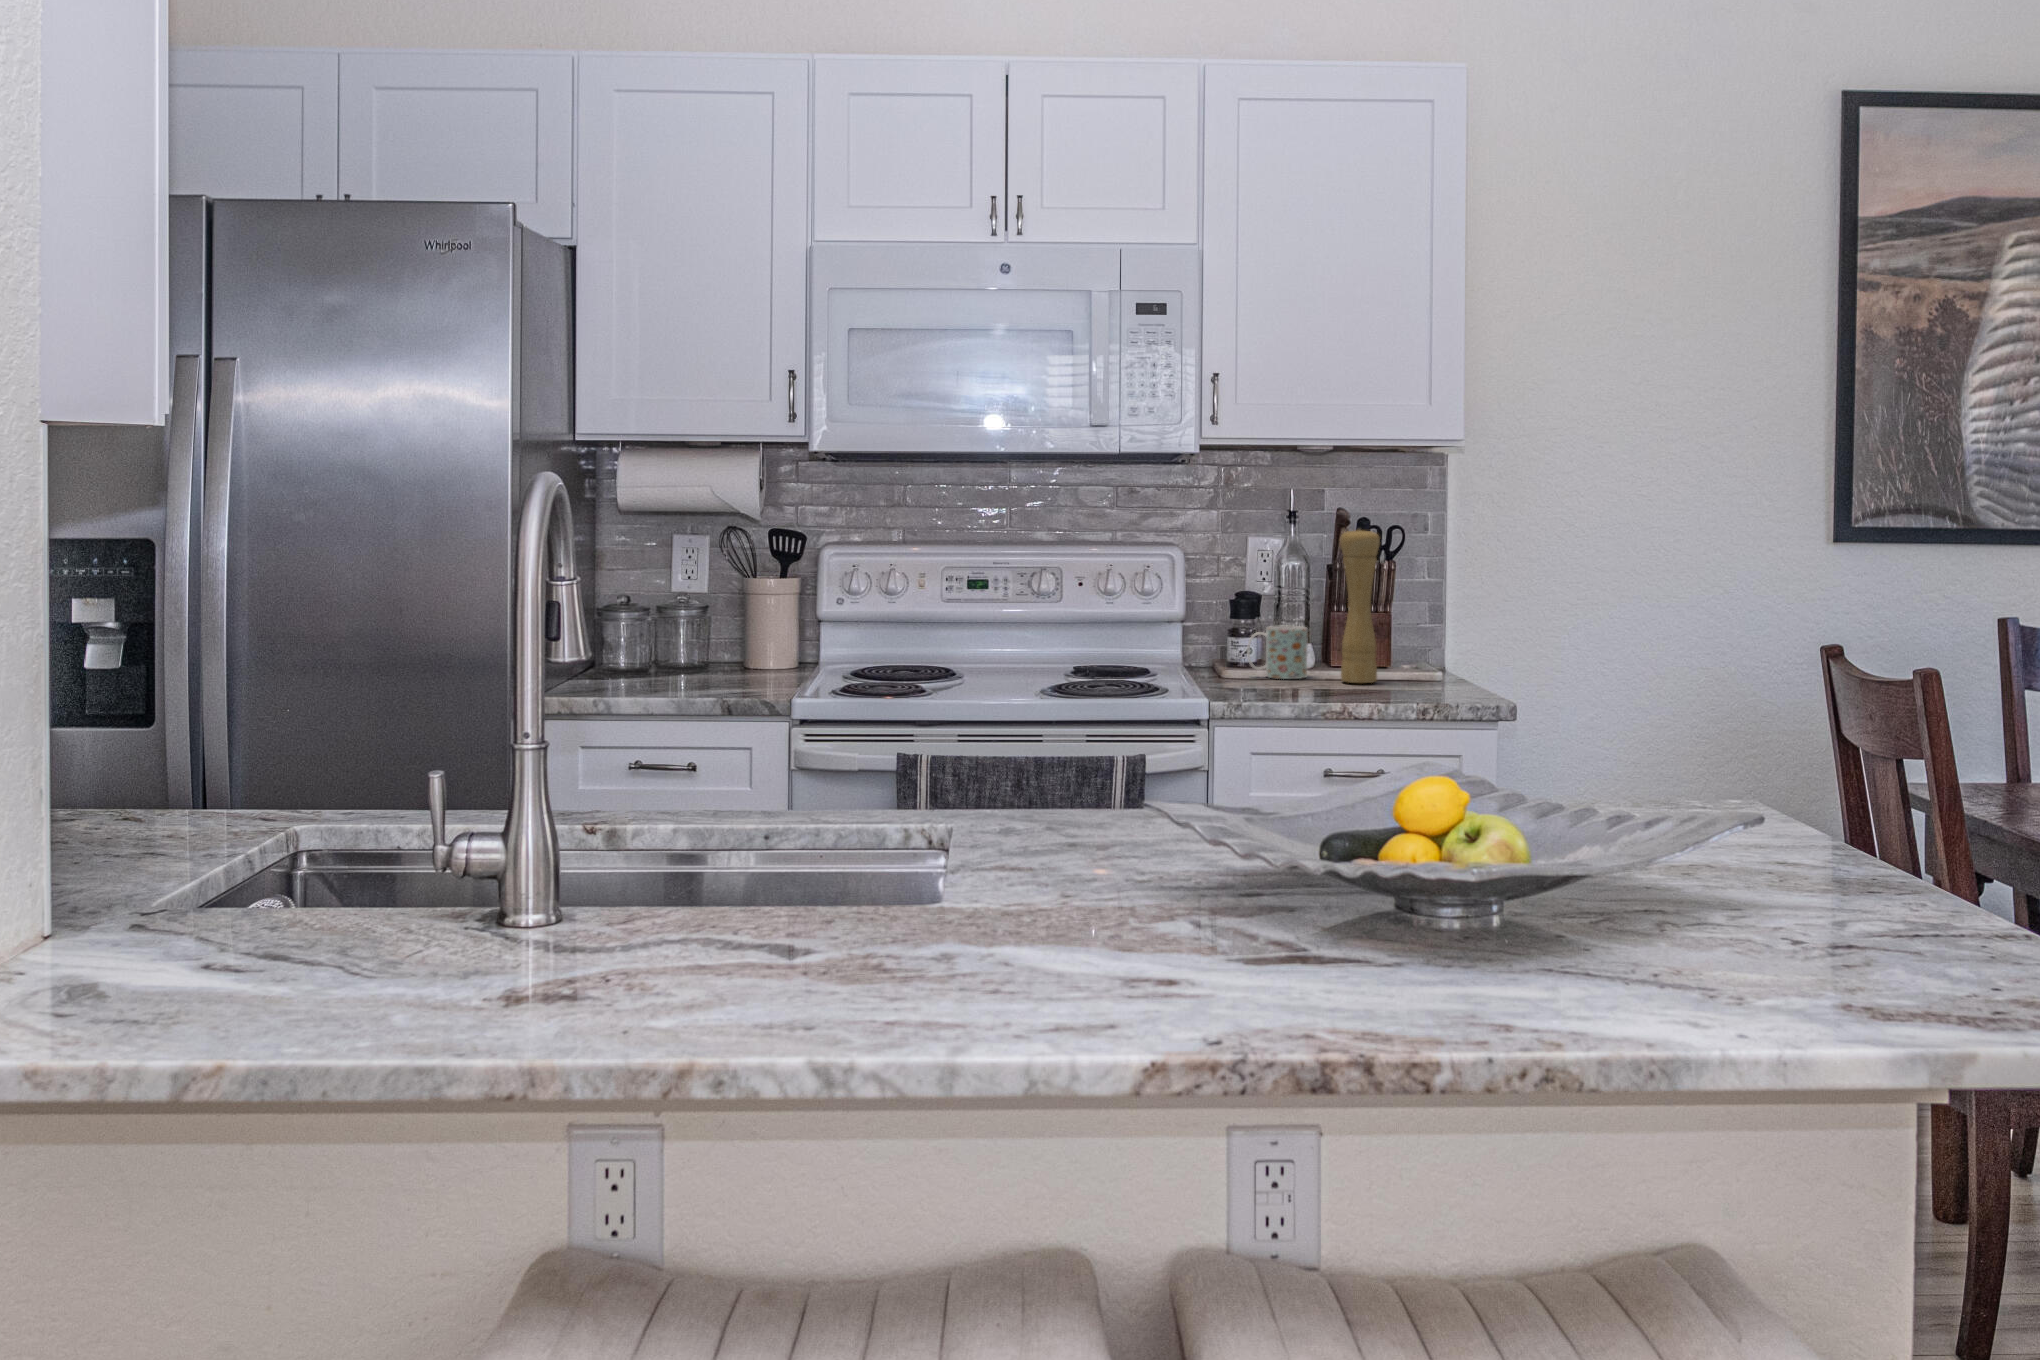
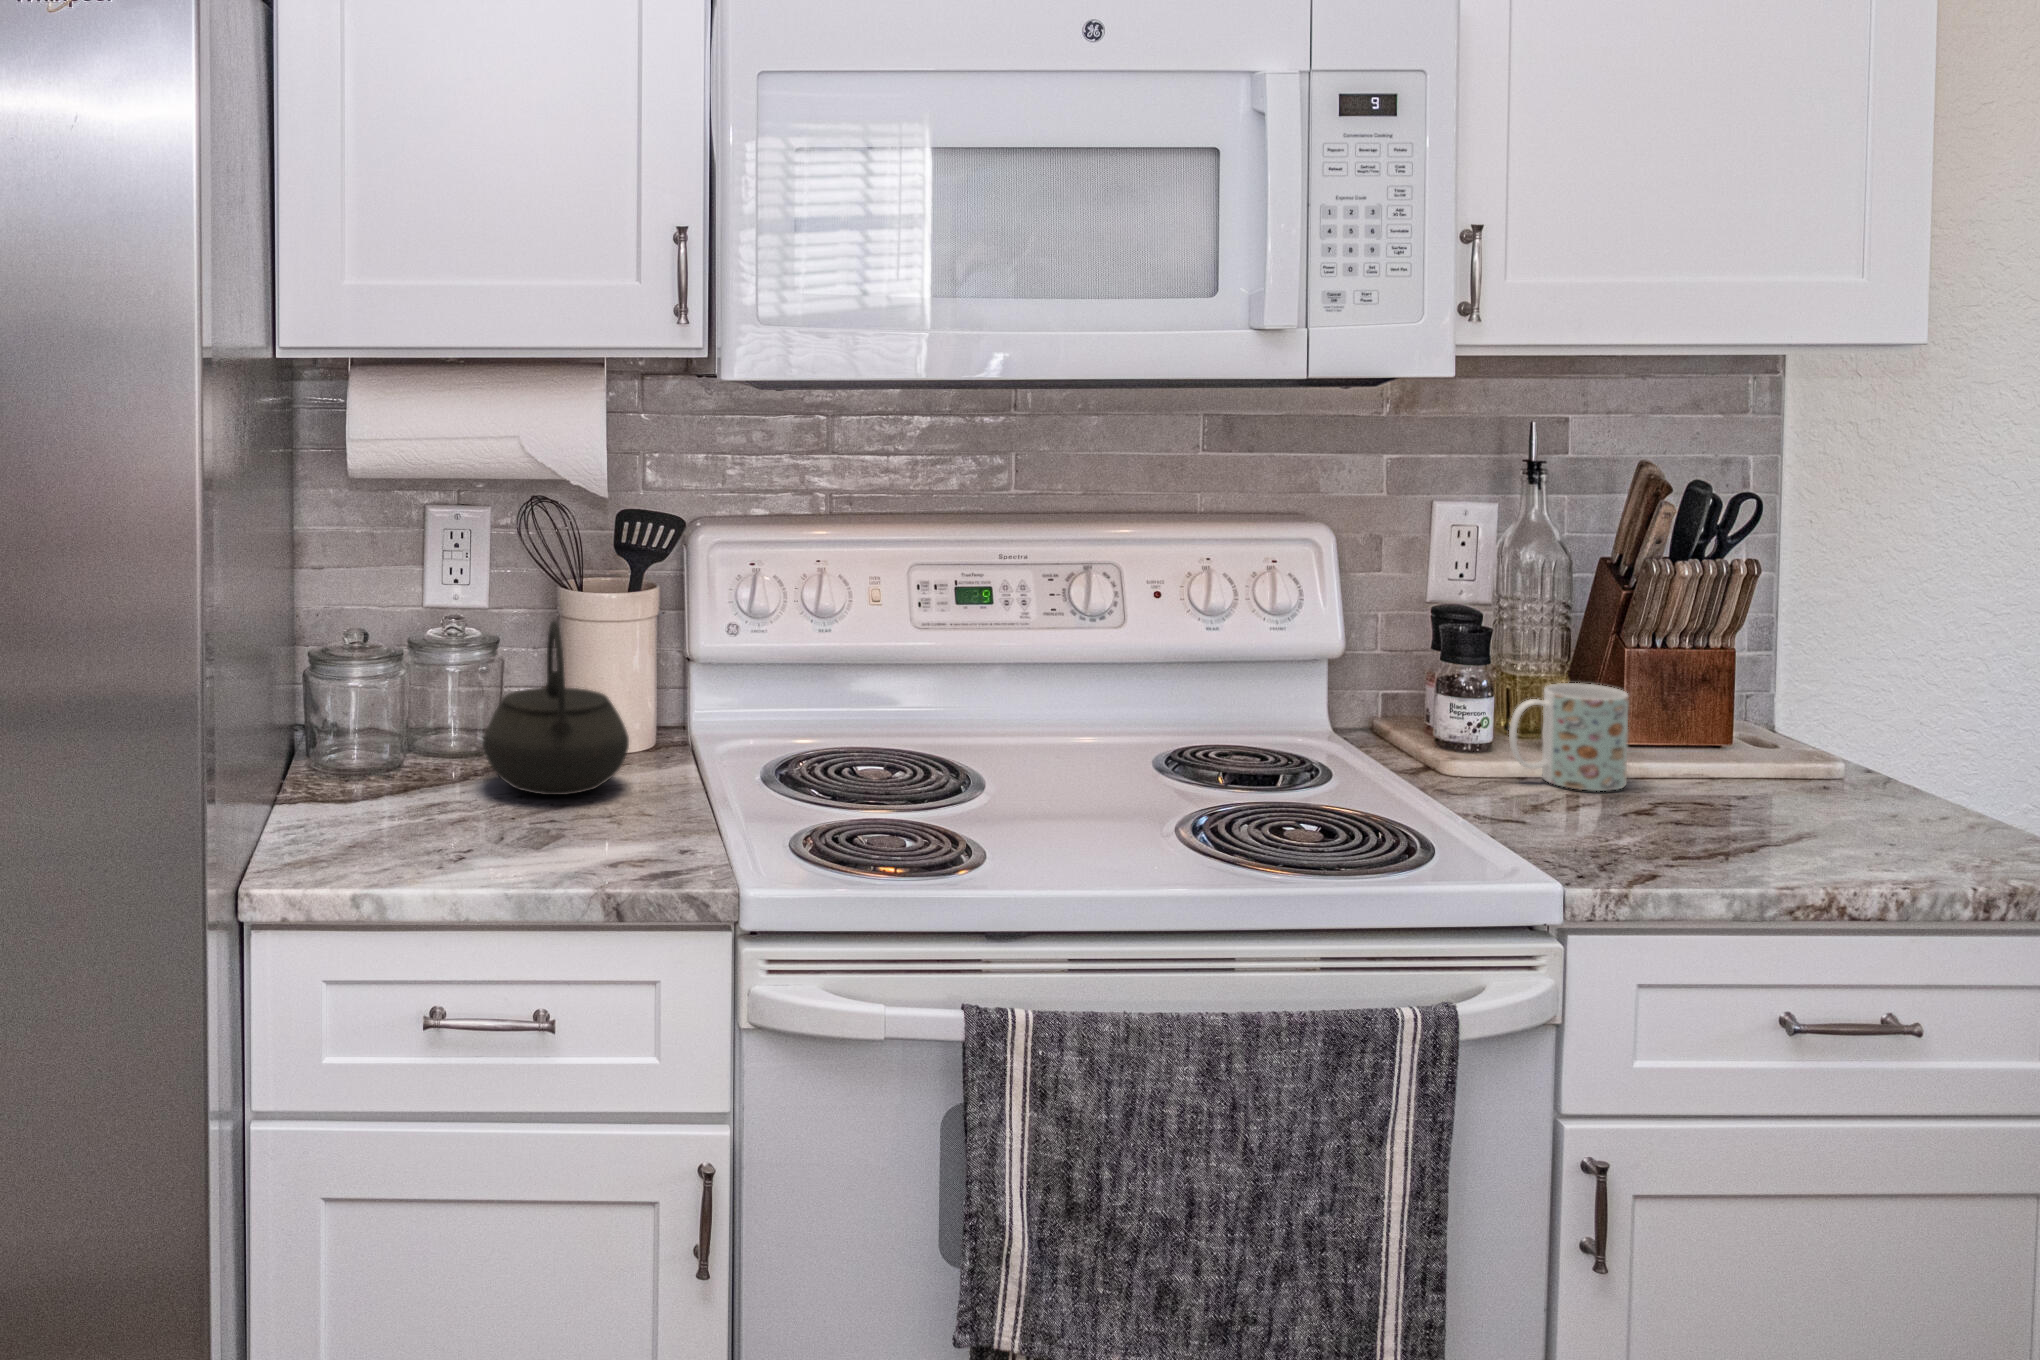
pepper mill: present [1340,528,1380,683] -> none [1710,513,1799,809]
kettle: none [688,586,769,679] -> present [483,621,629,795]

